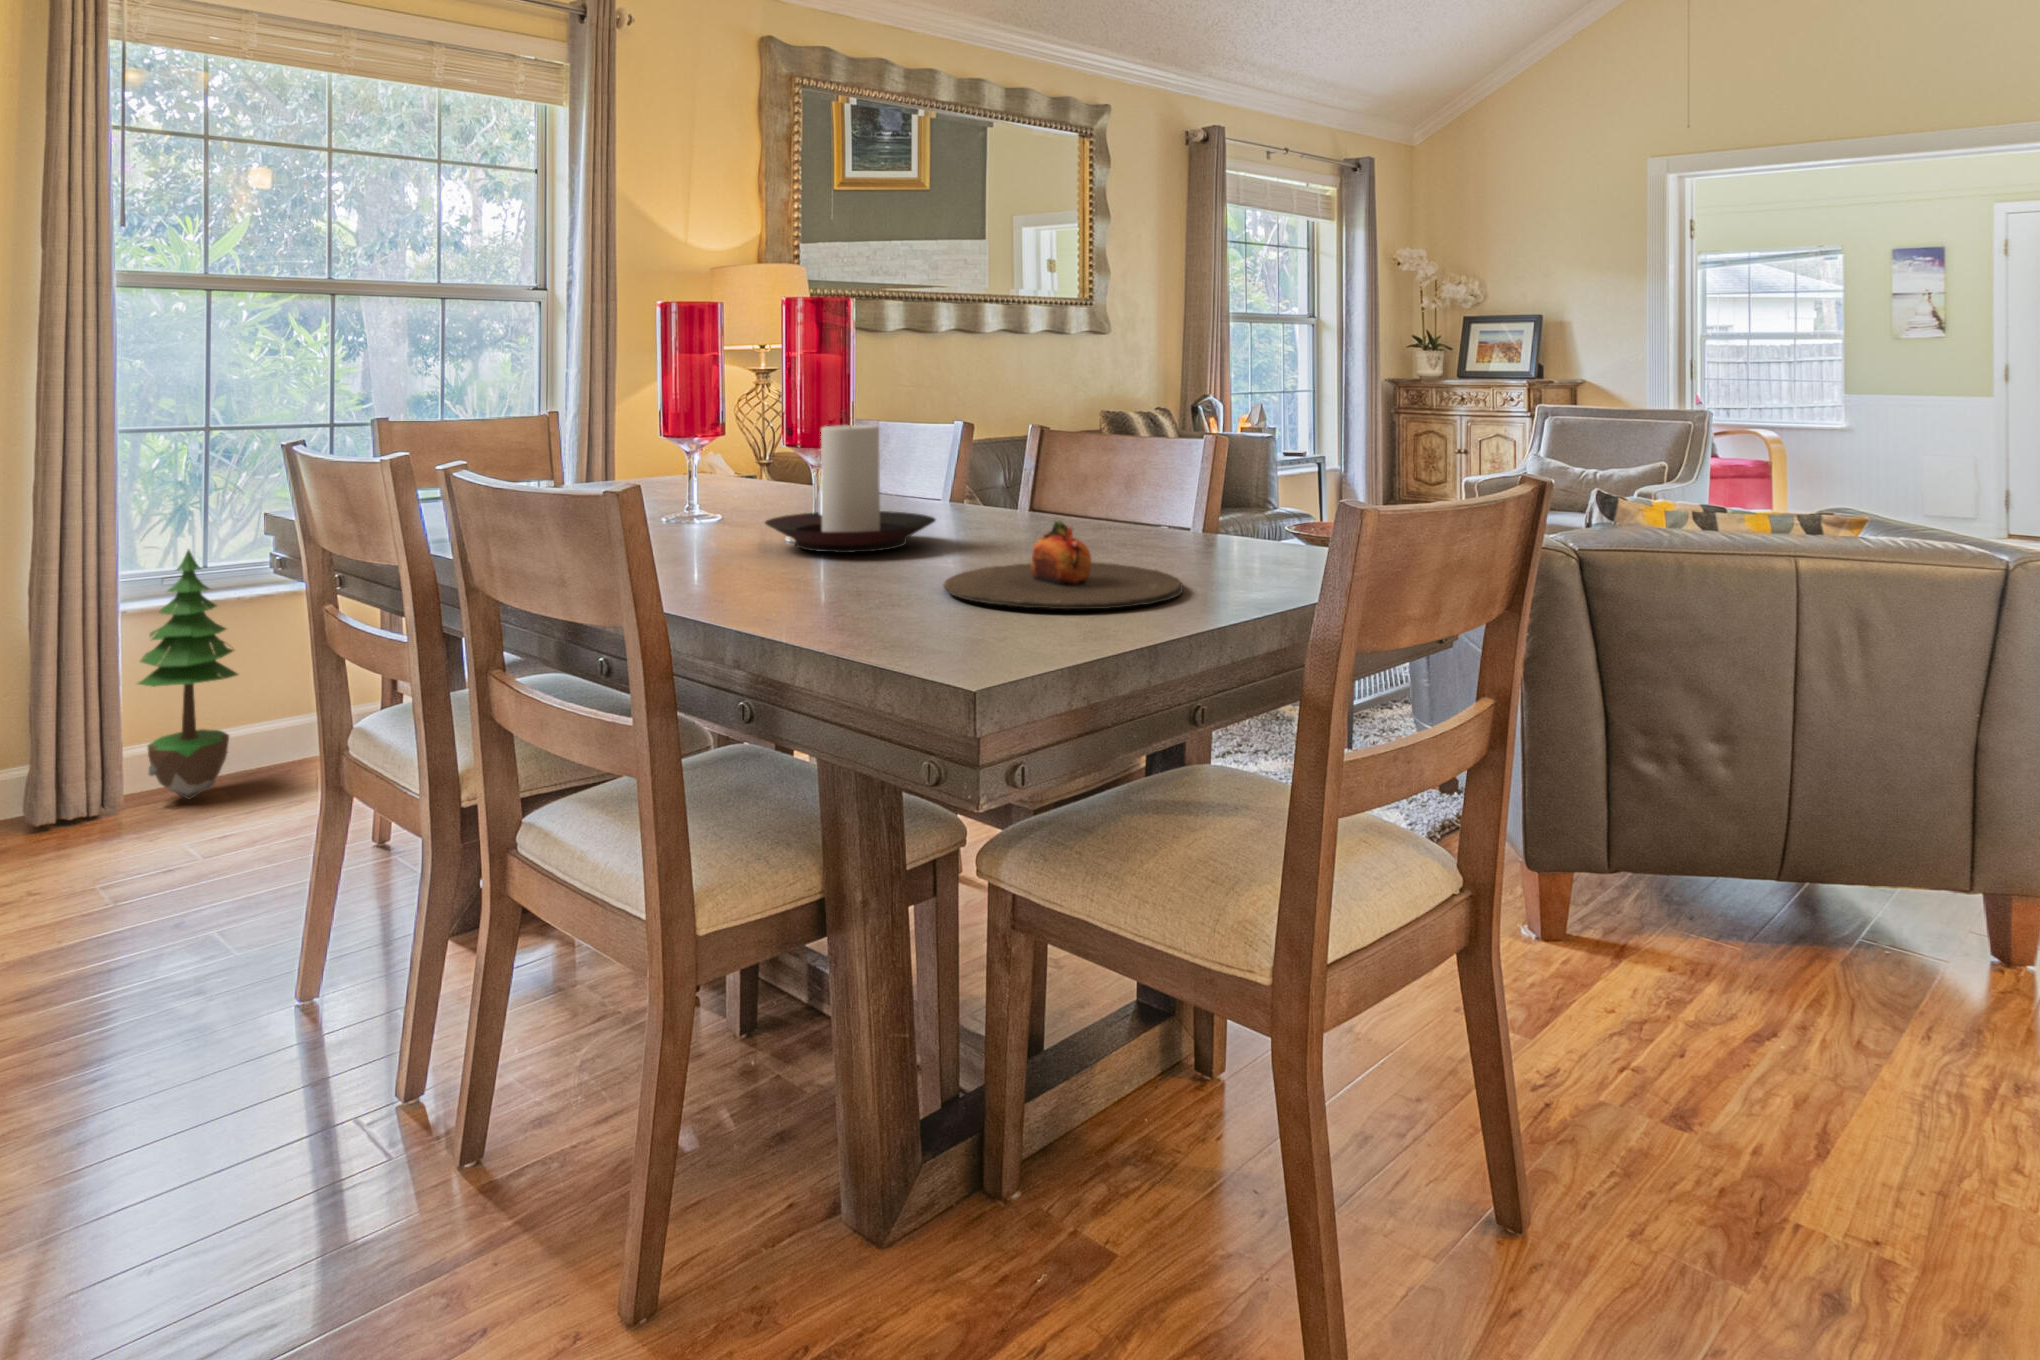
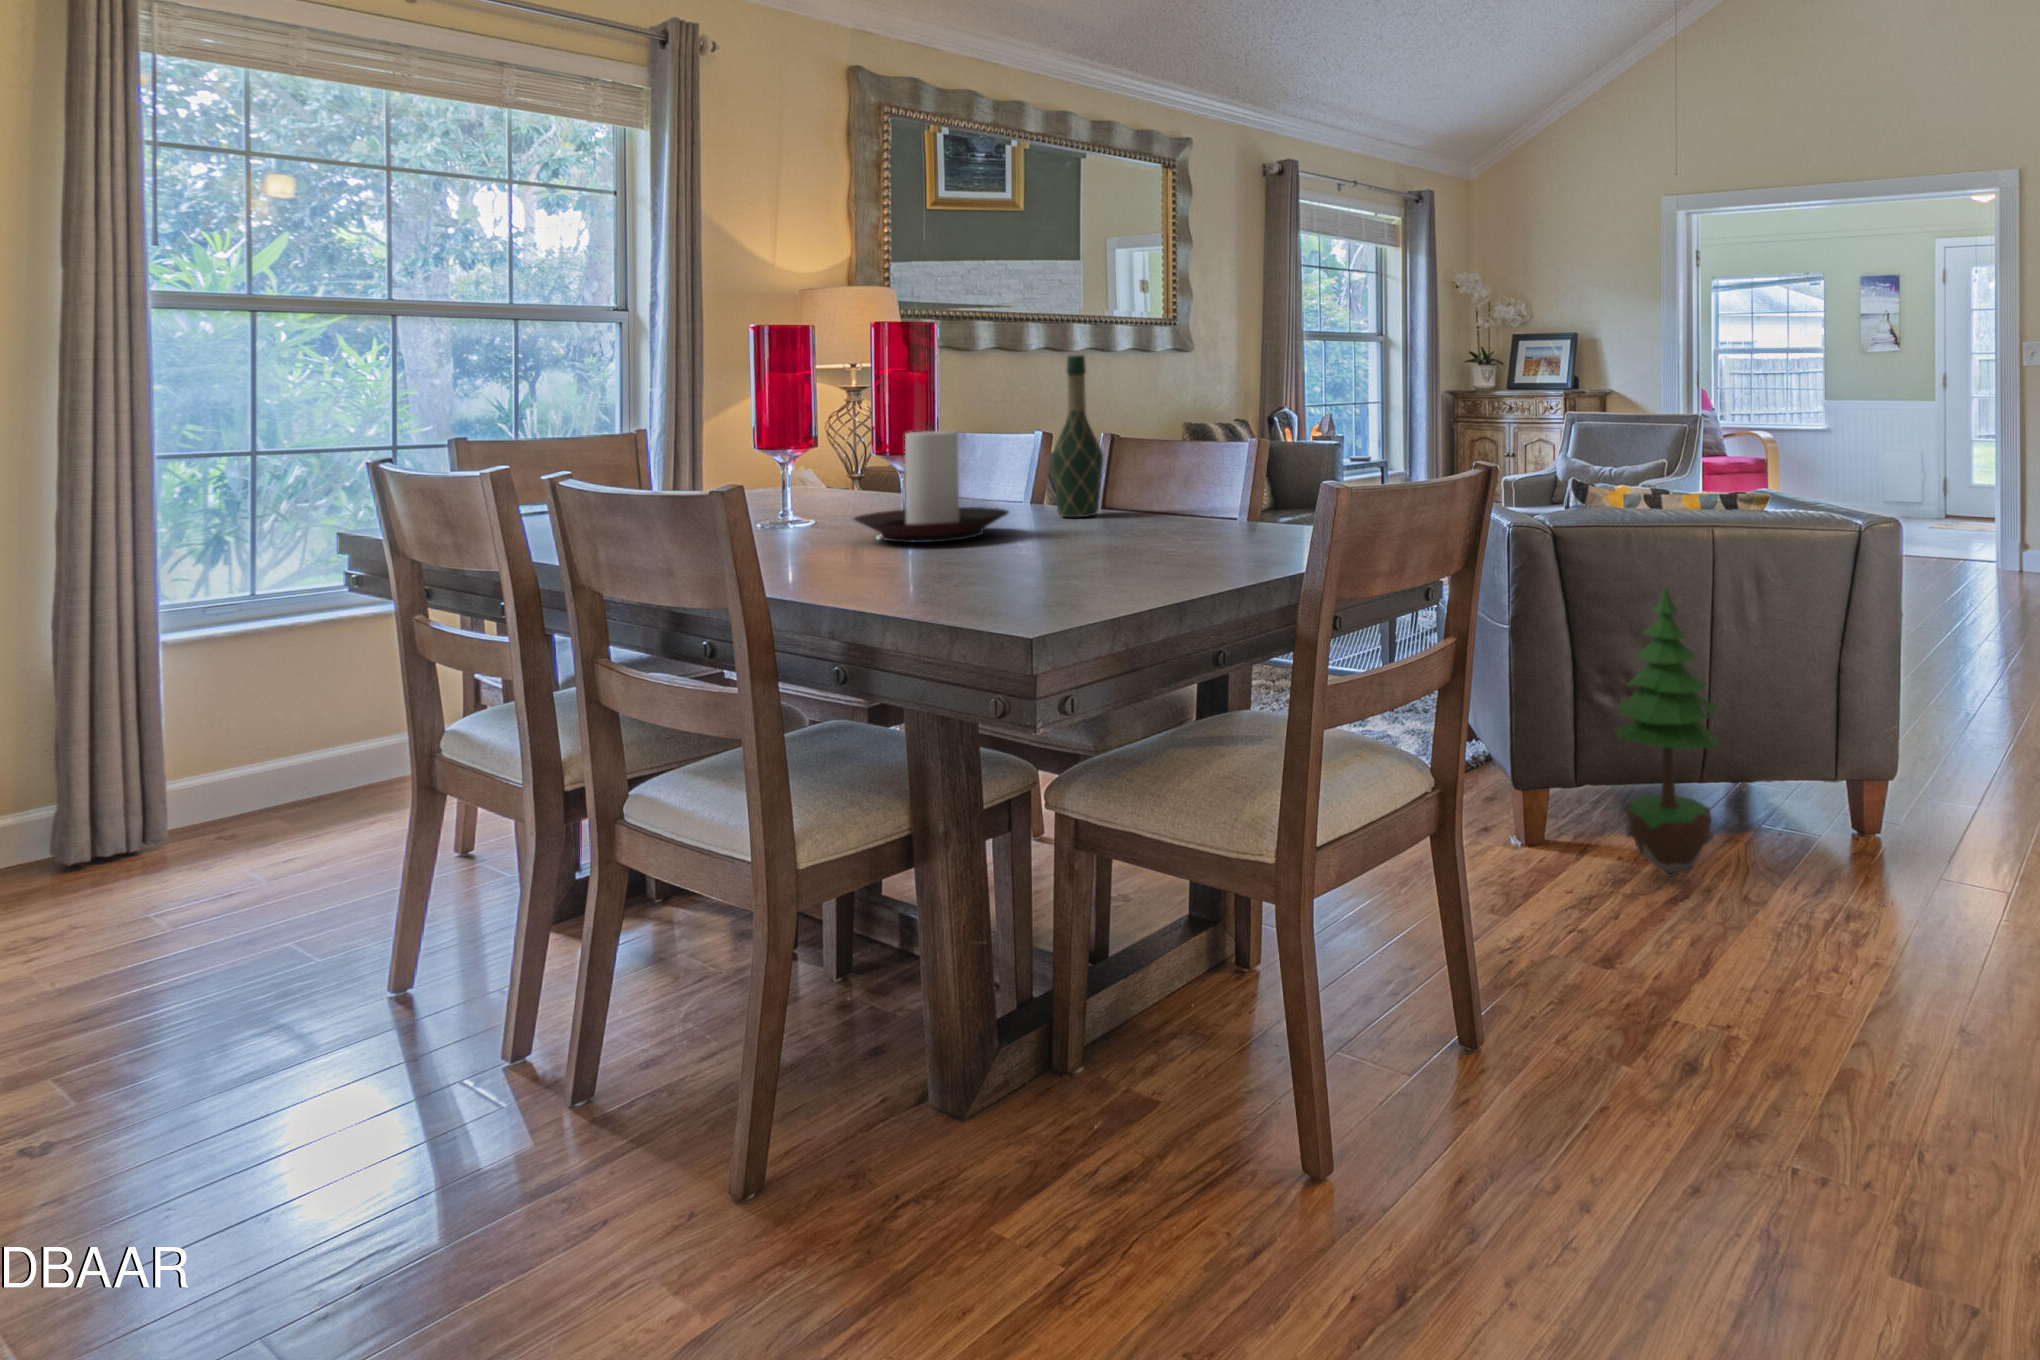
wine bottle: none [980,340,1038,525] -> present [1051,355,1103,517]
plate: present [943,521,1183,609] -> none [1011,505,1211,576]
potted tree: present [138,550,238,799] -> present [1614,588,1719,877]

